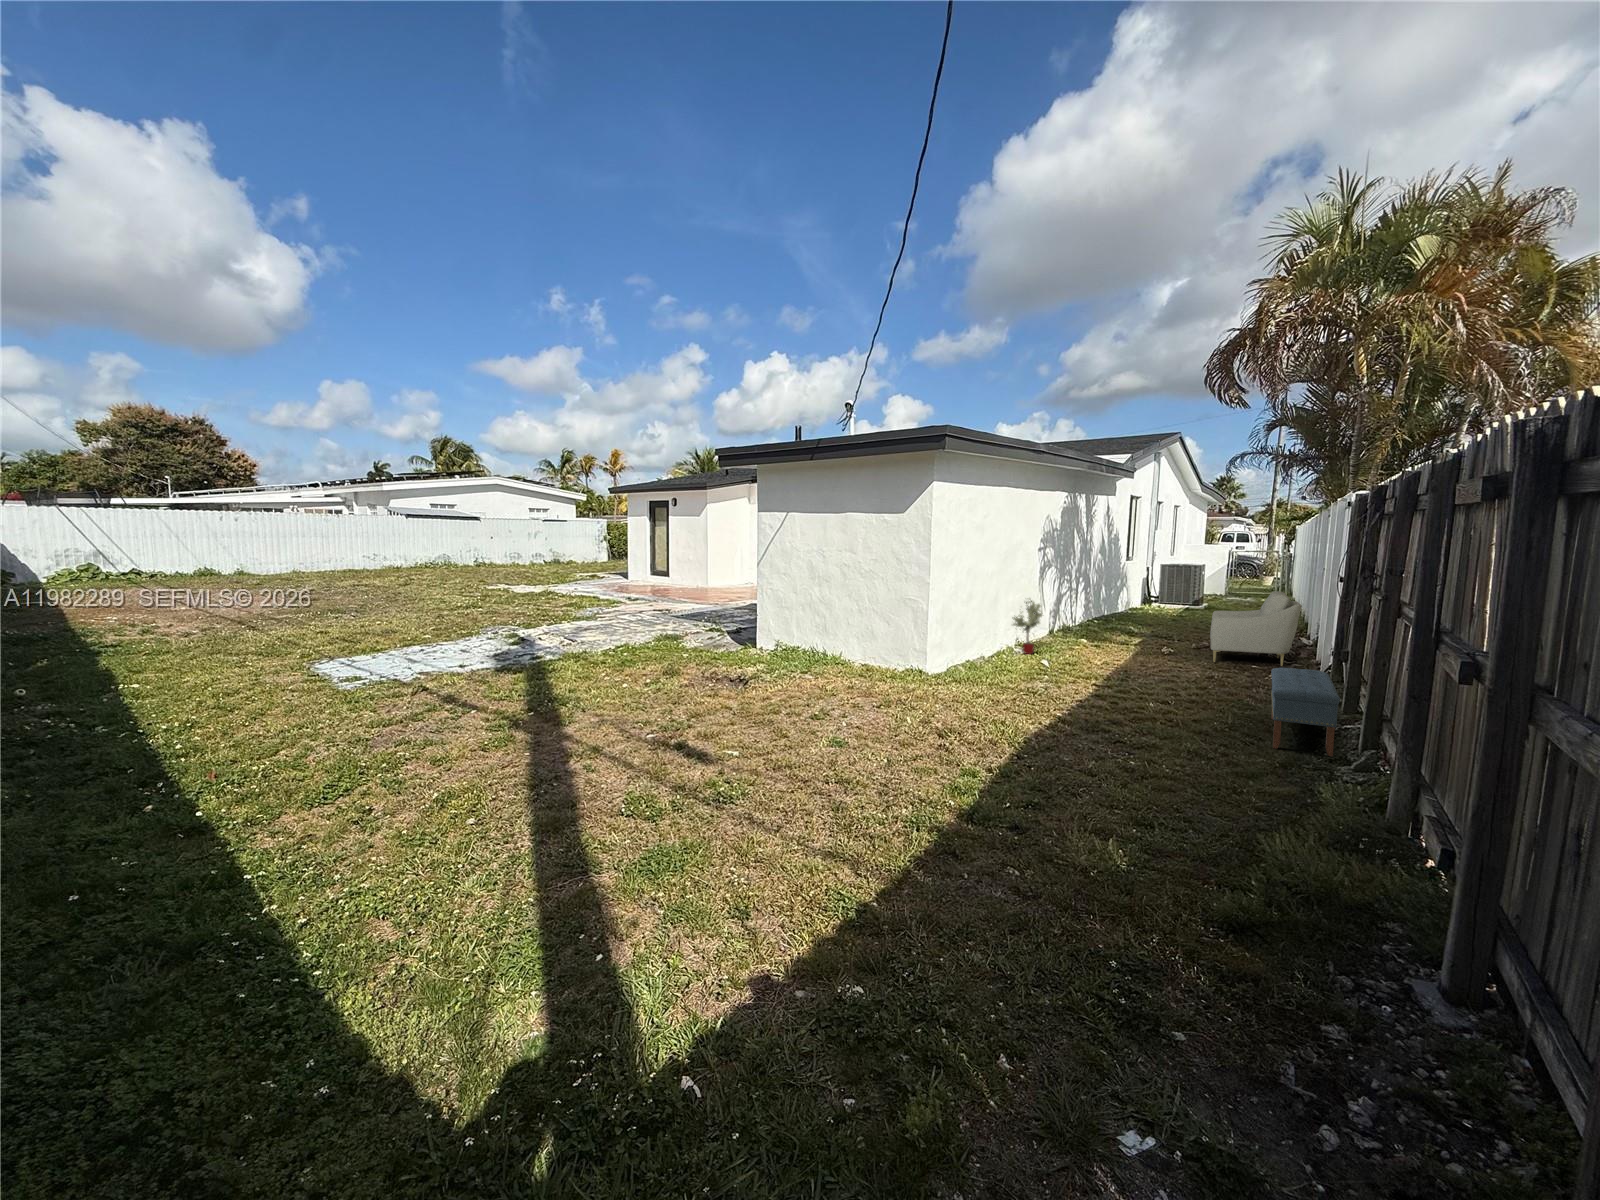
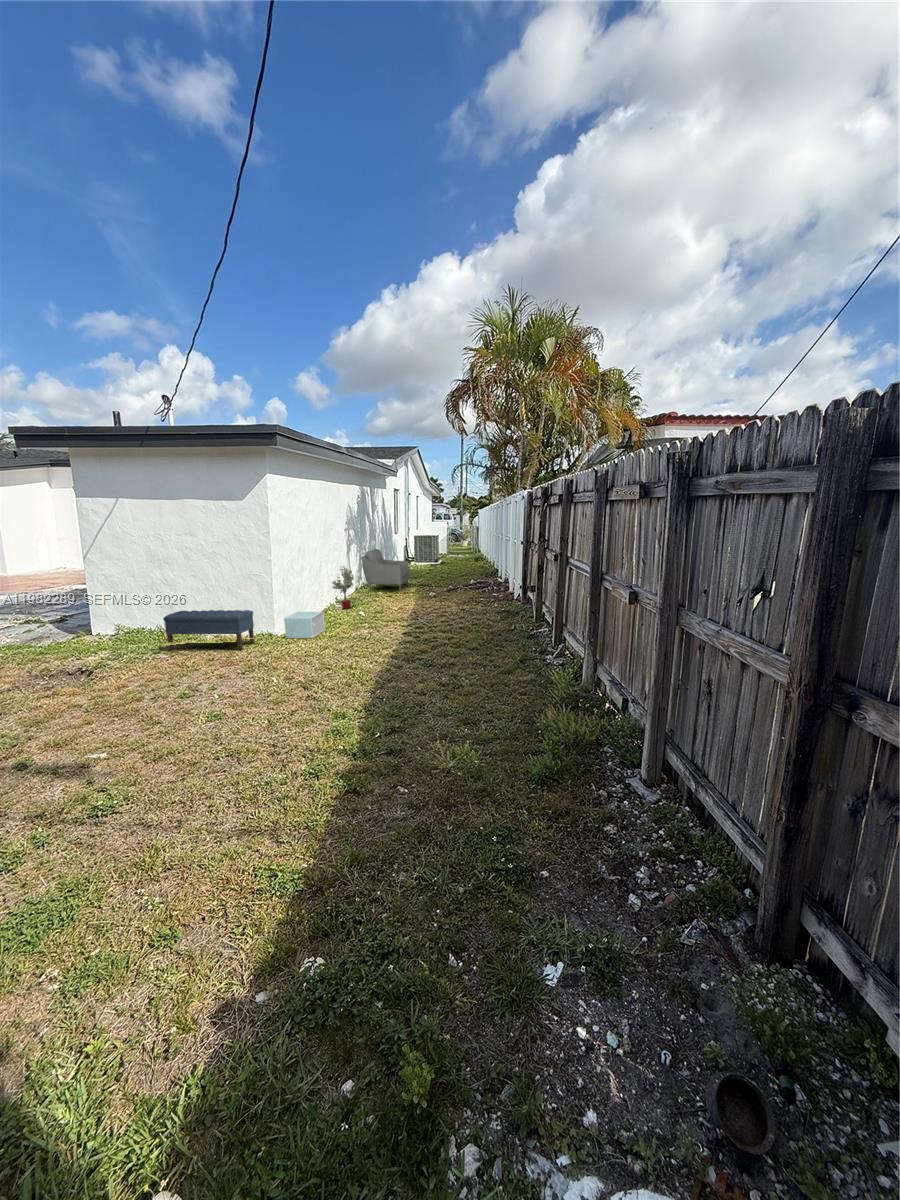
chair: present [1210,591,1302,666] -> present [361,549,409,591]
storage box: none [940,648,990,682] -> present [284,611,325,638]
bench: present [1271,668,1340,756] -> present [163,610,254,651]

